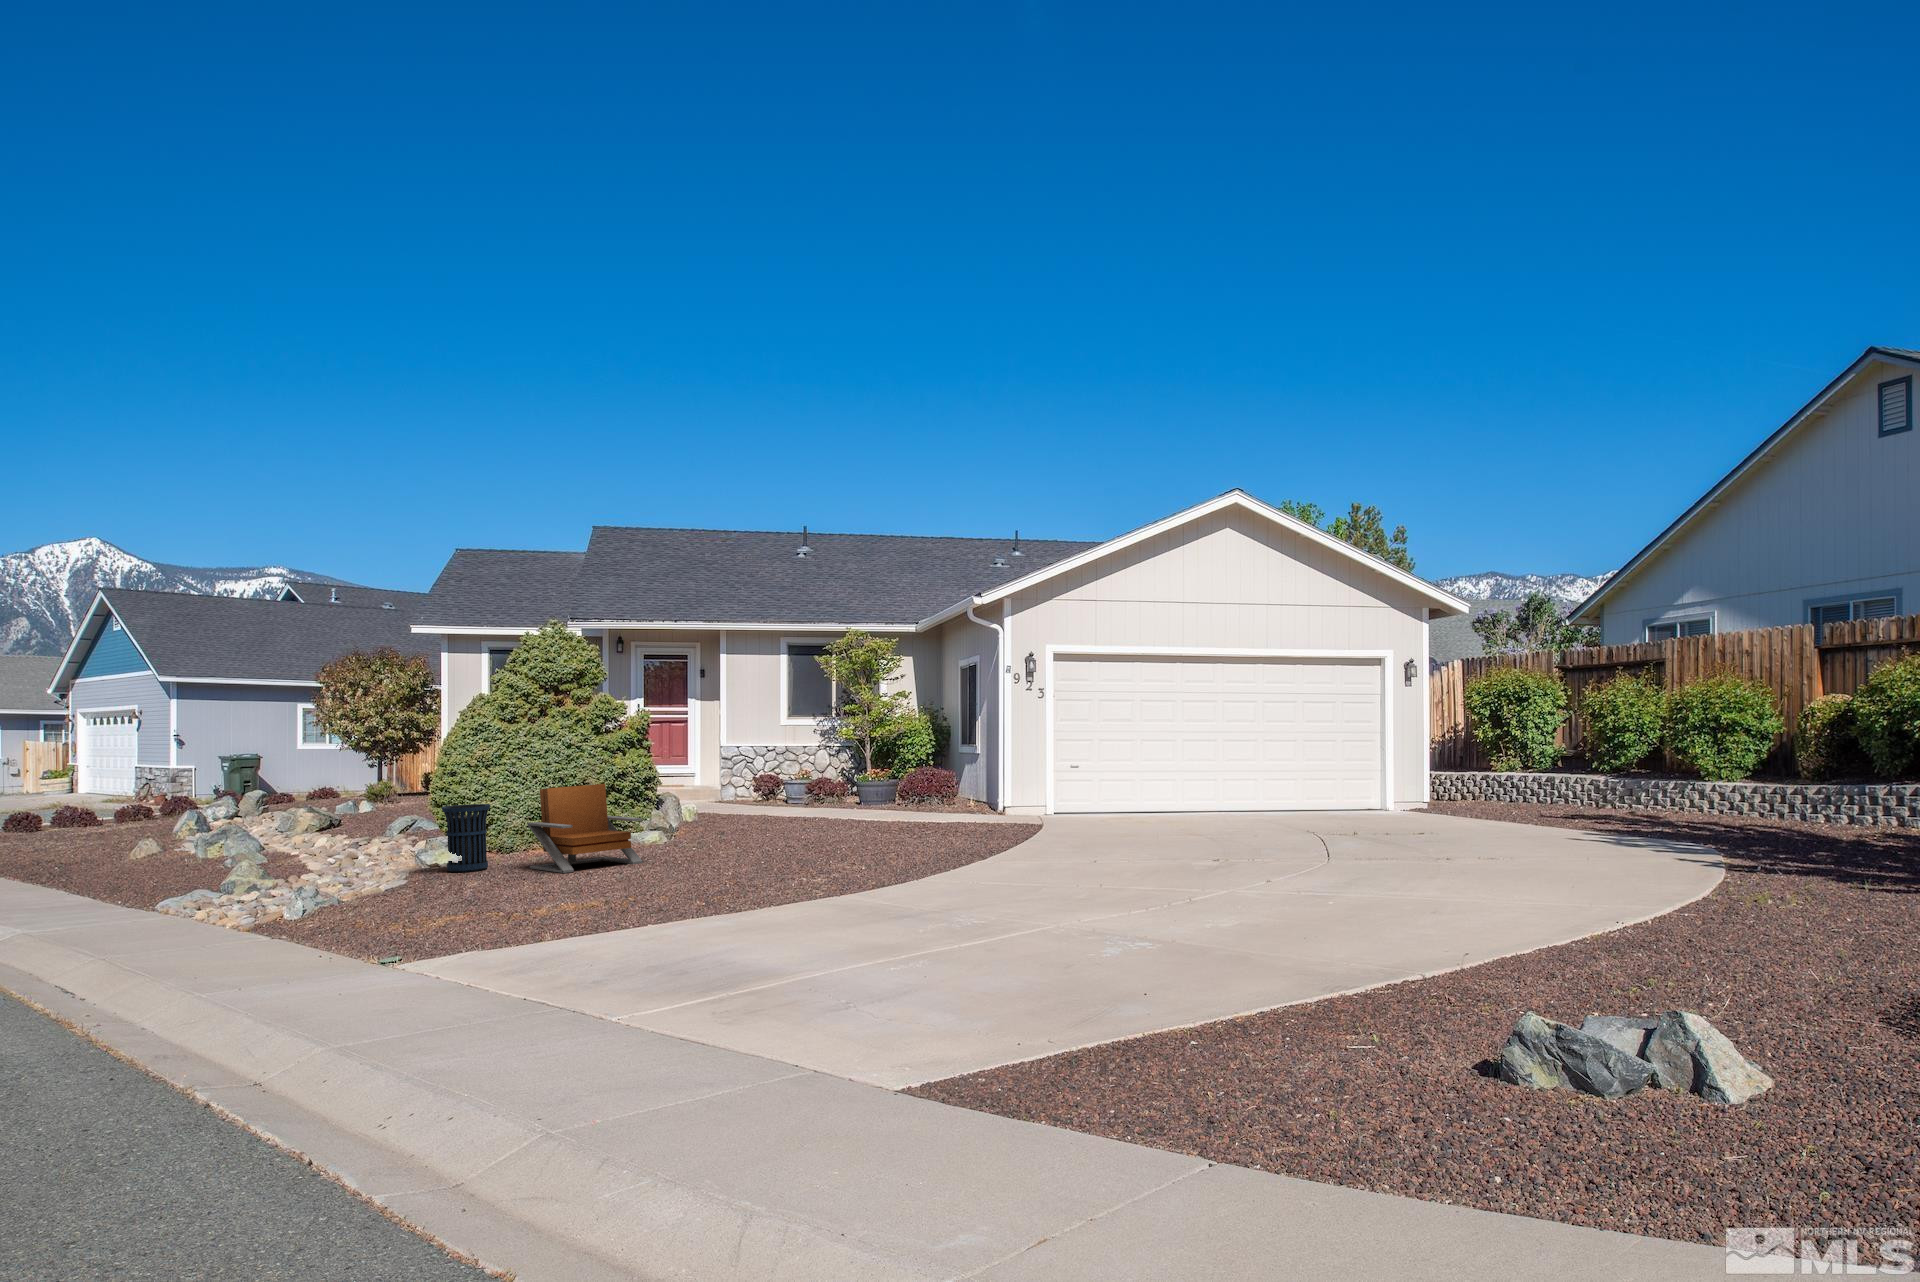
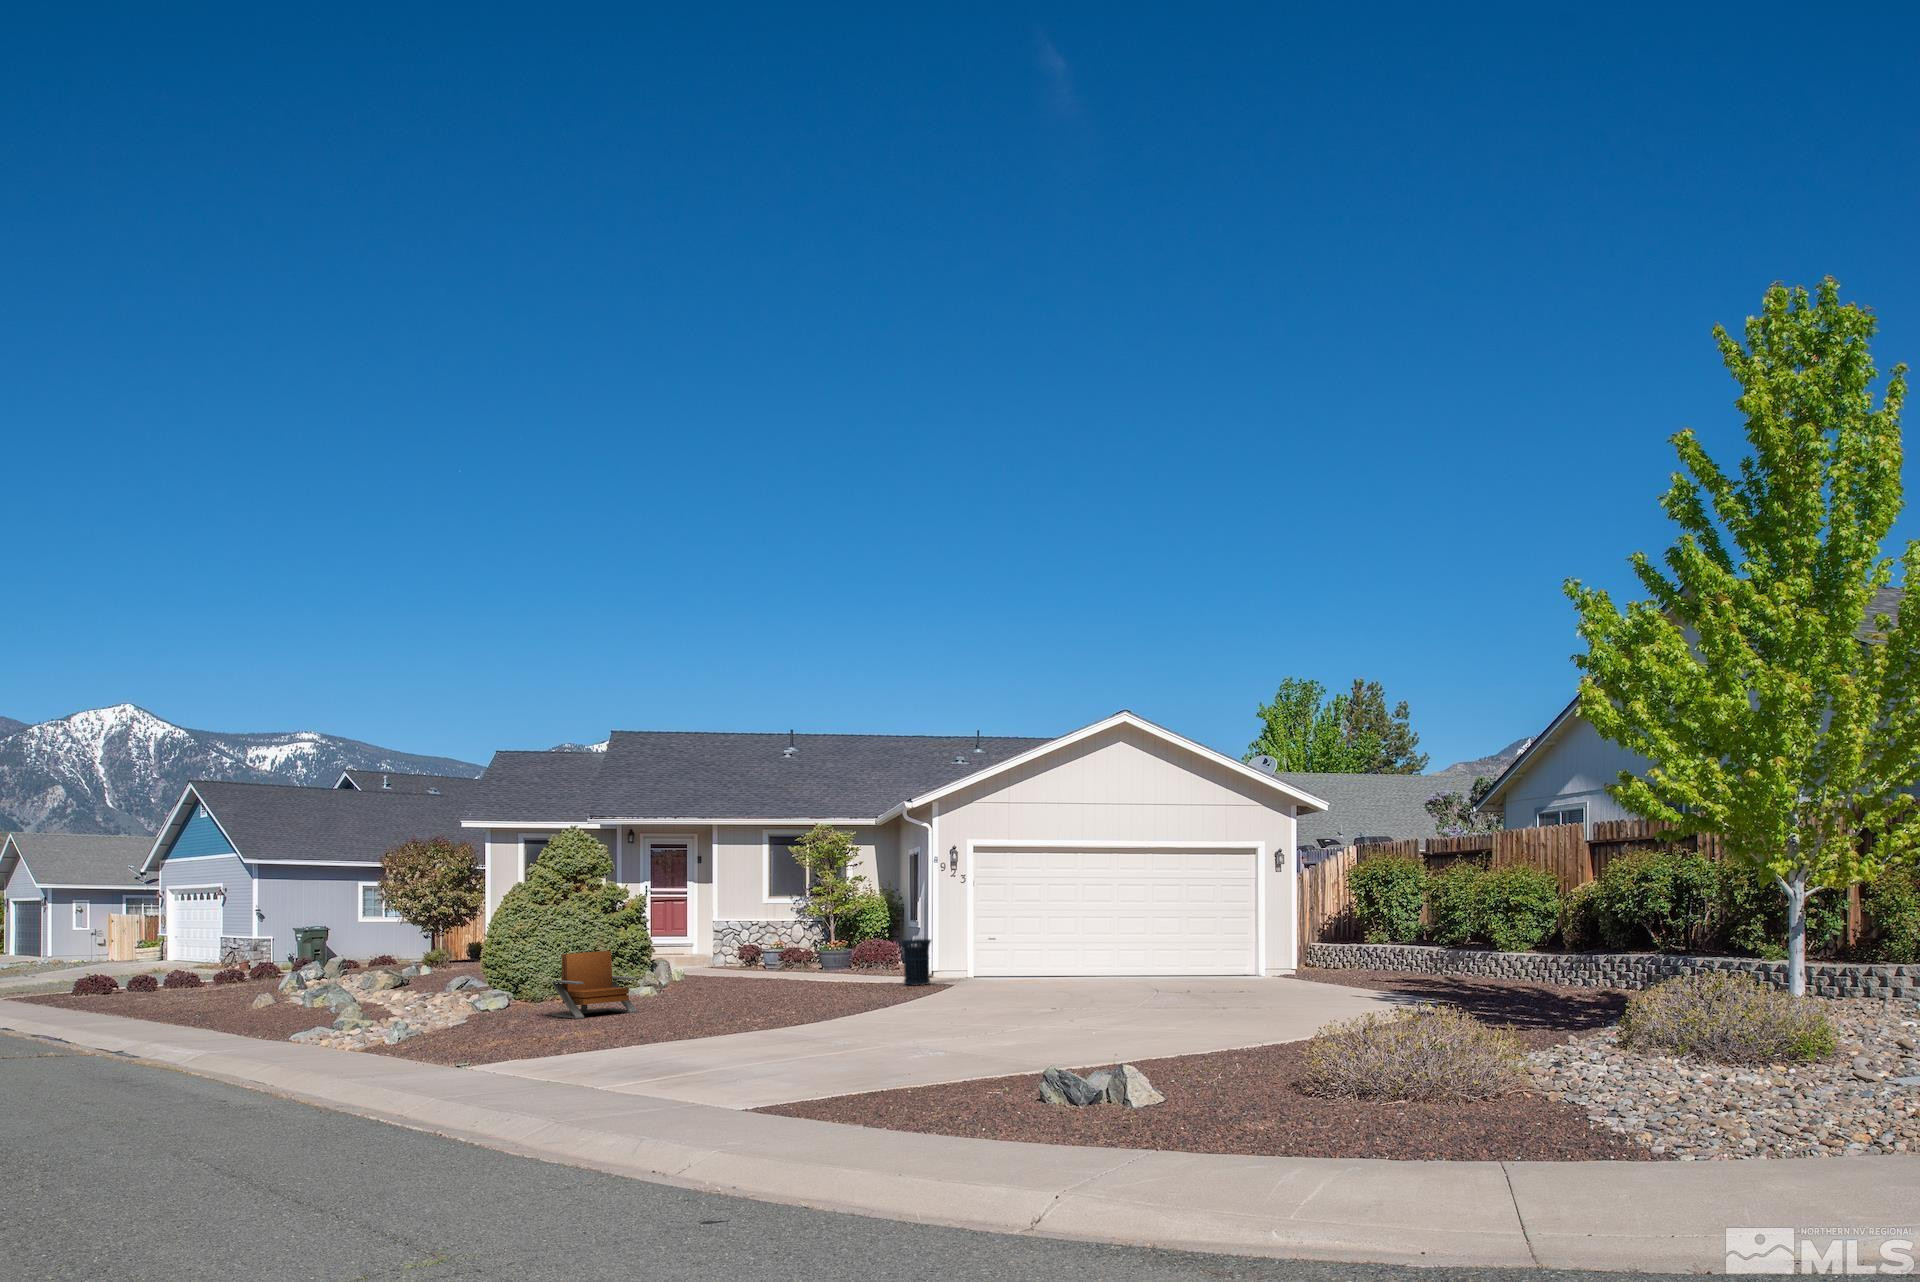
trash can: present [442,804,490,872] -> present [901,939,931,986]

